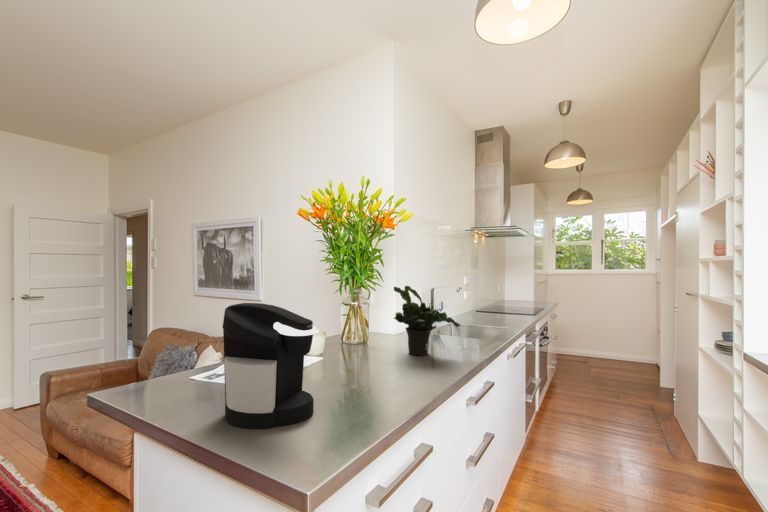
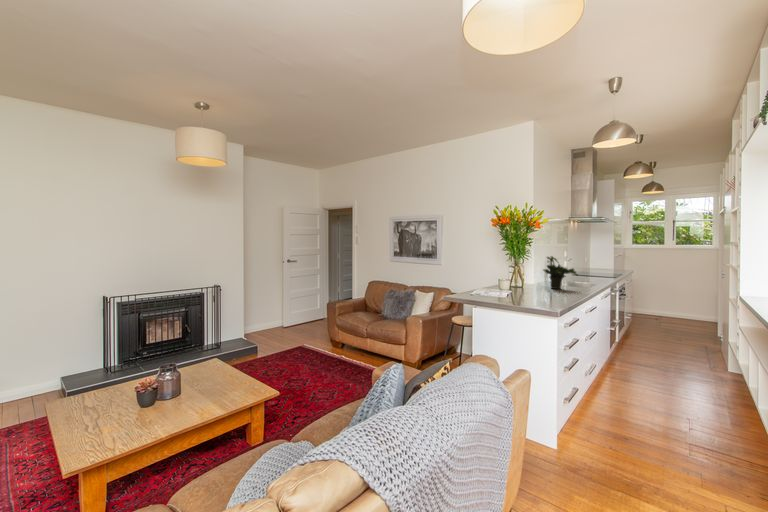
coffee maker: present [223,303,318,429] -> none [503,262,538,301]

